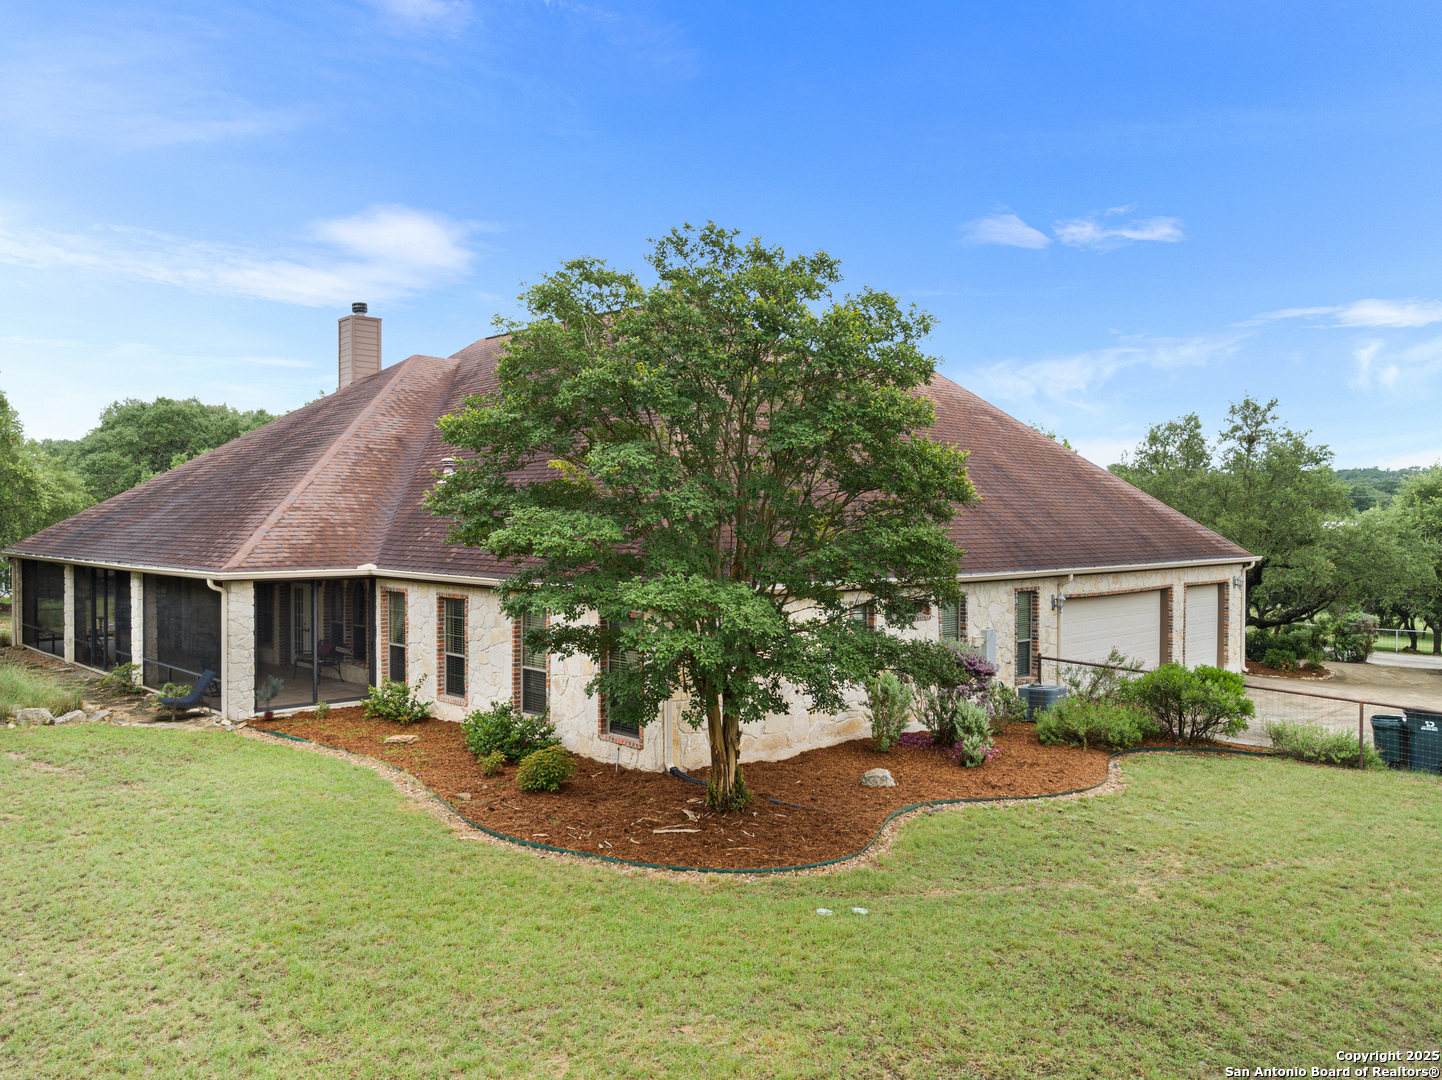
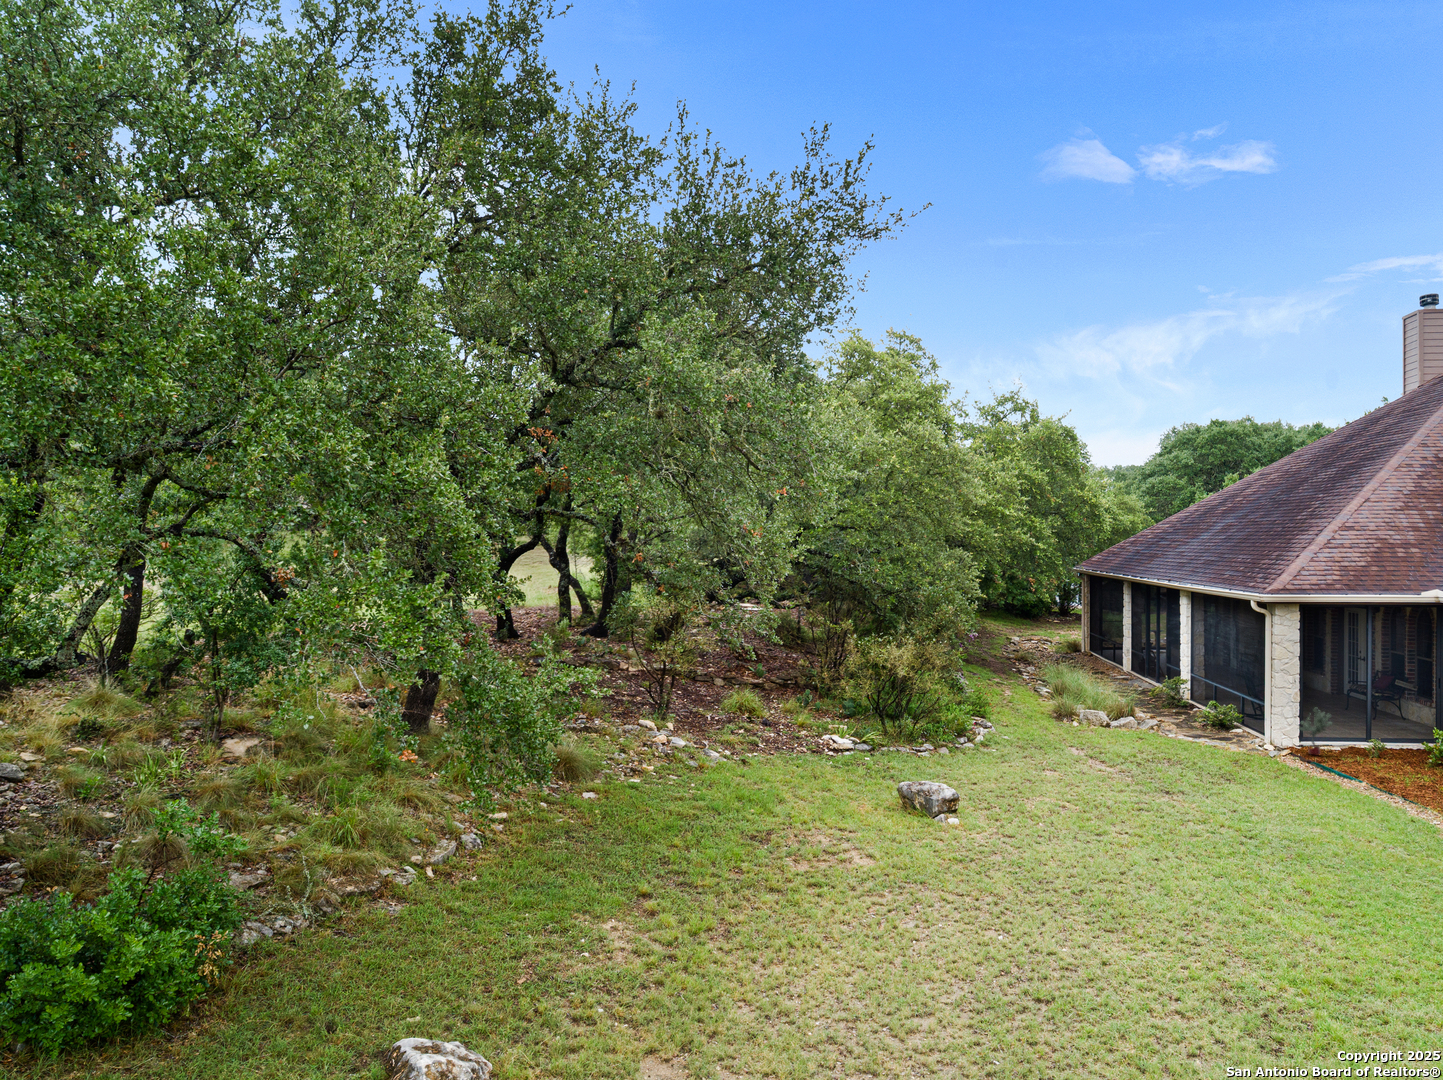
lounge chair: present [157,670,216,721] -> none [1203,692,1259,740]

